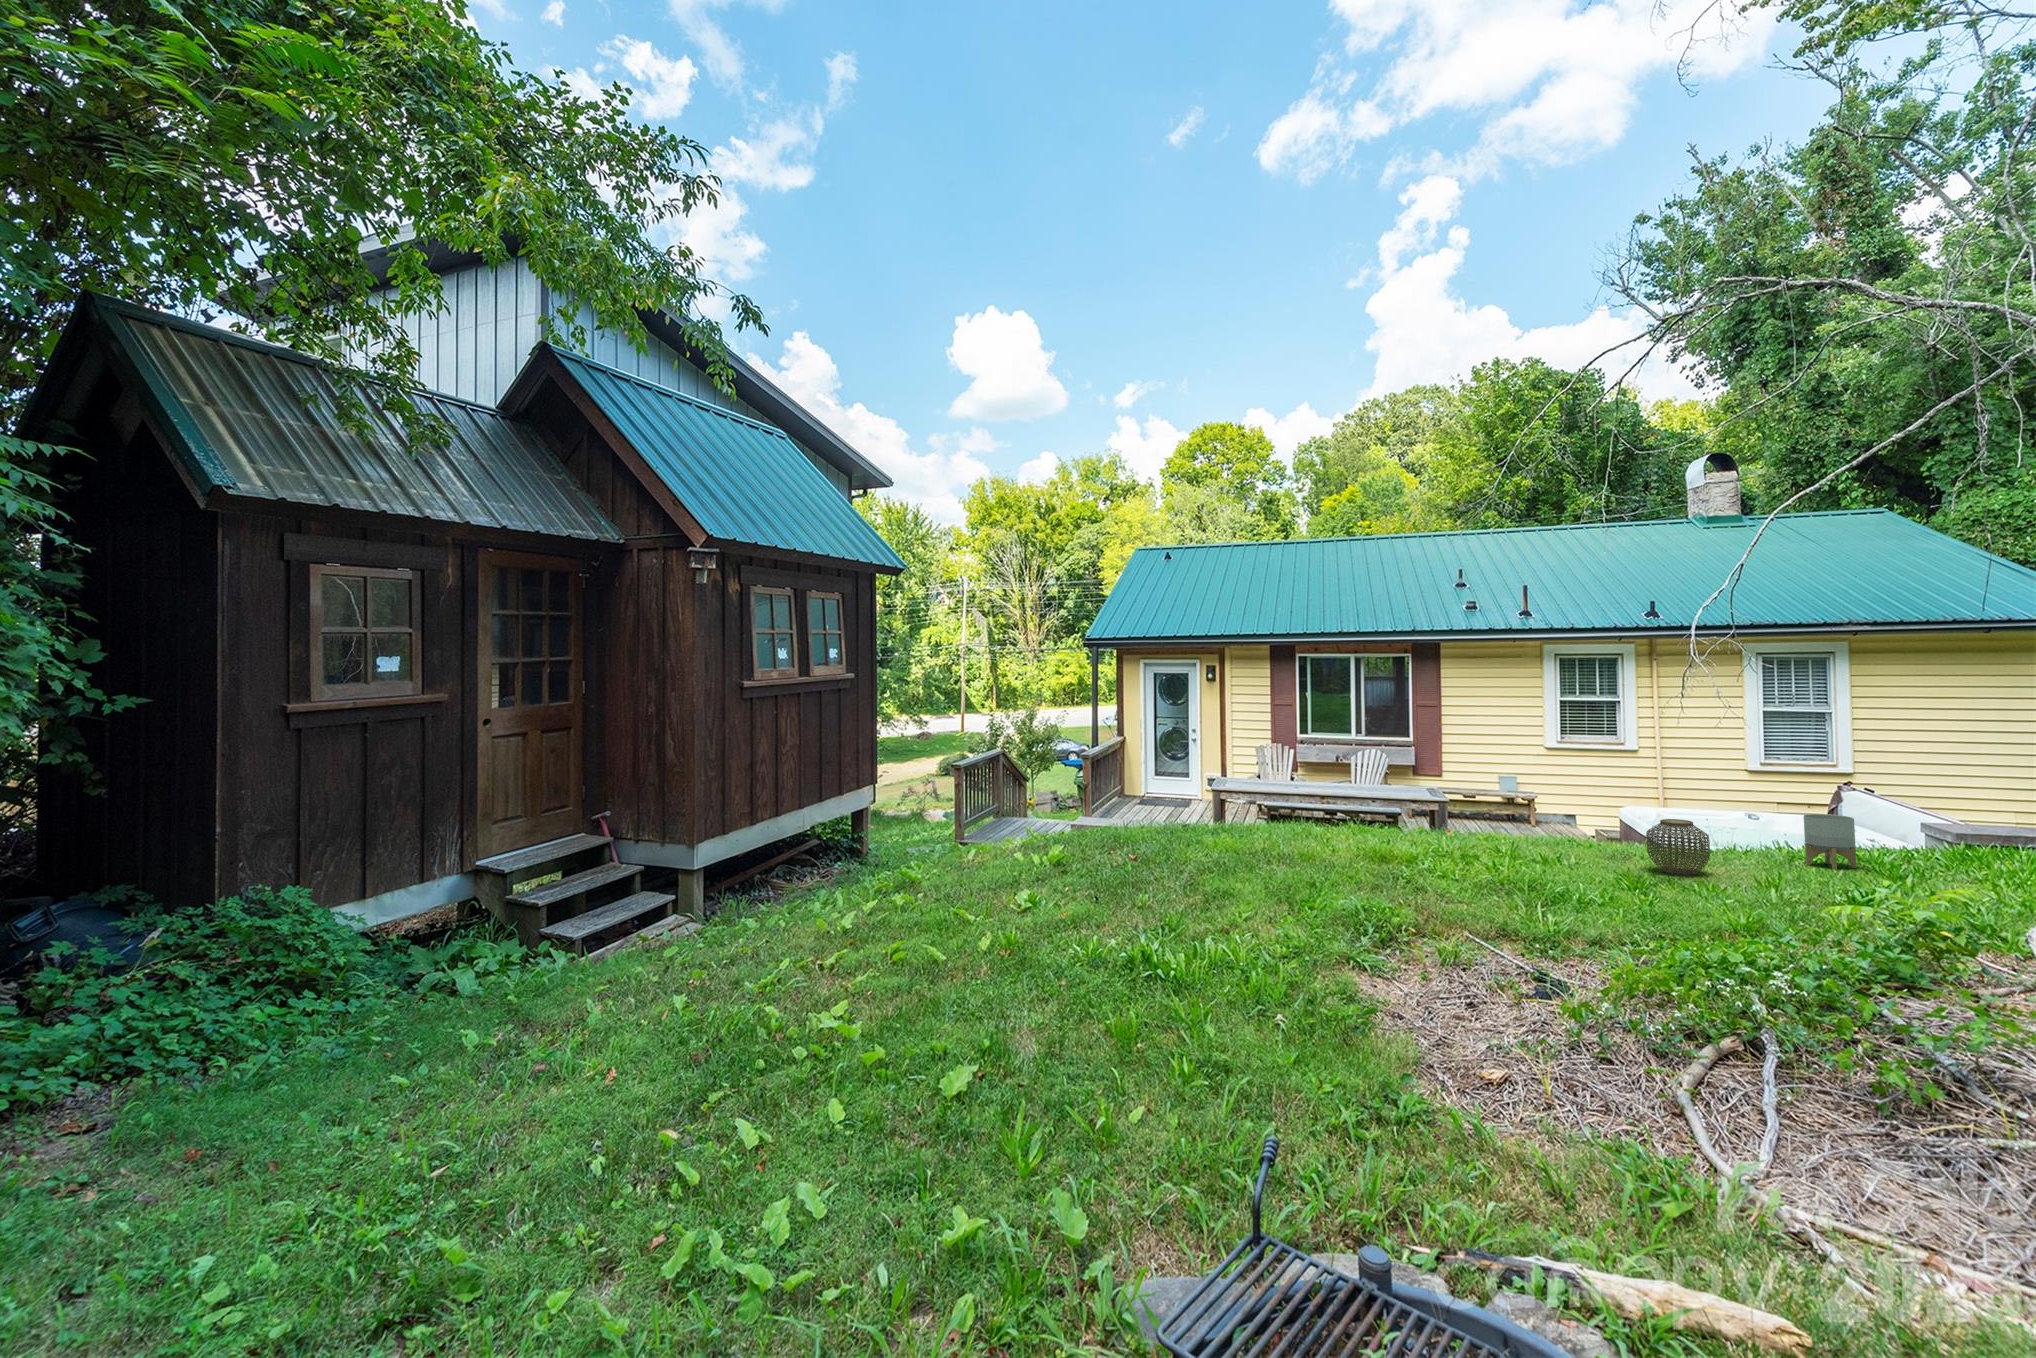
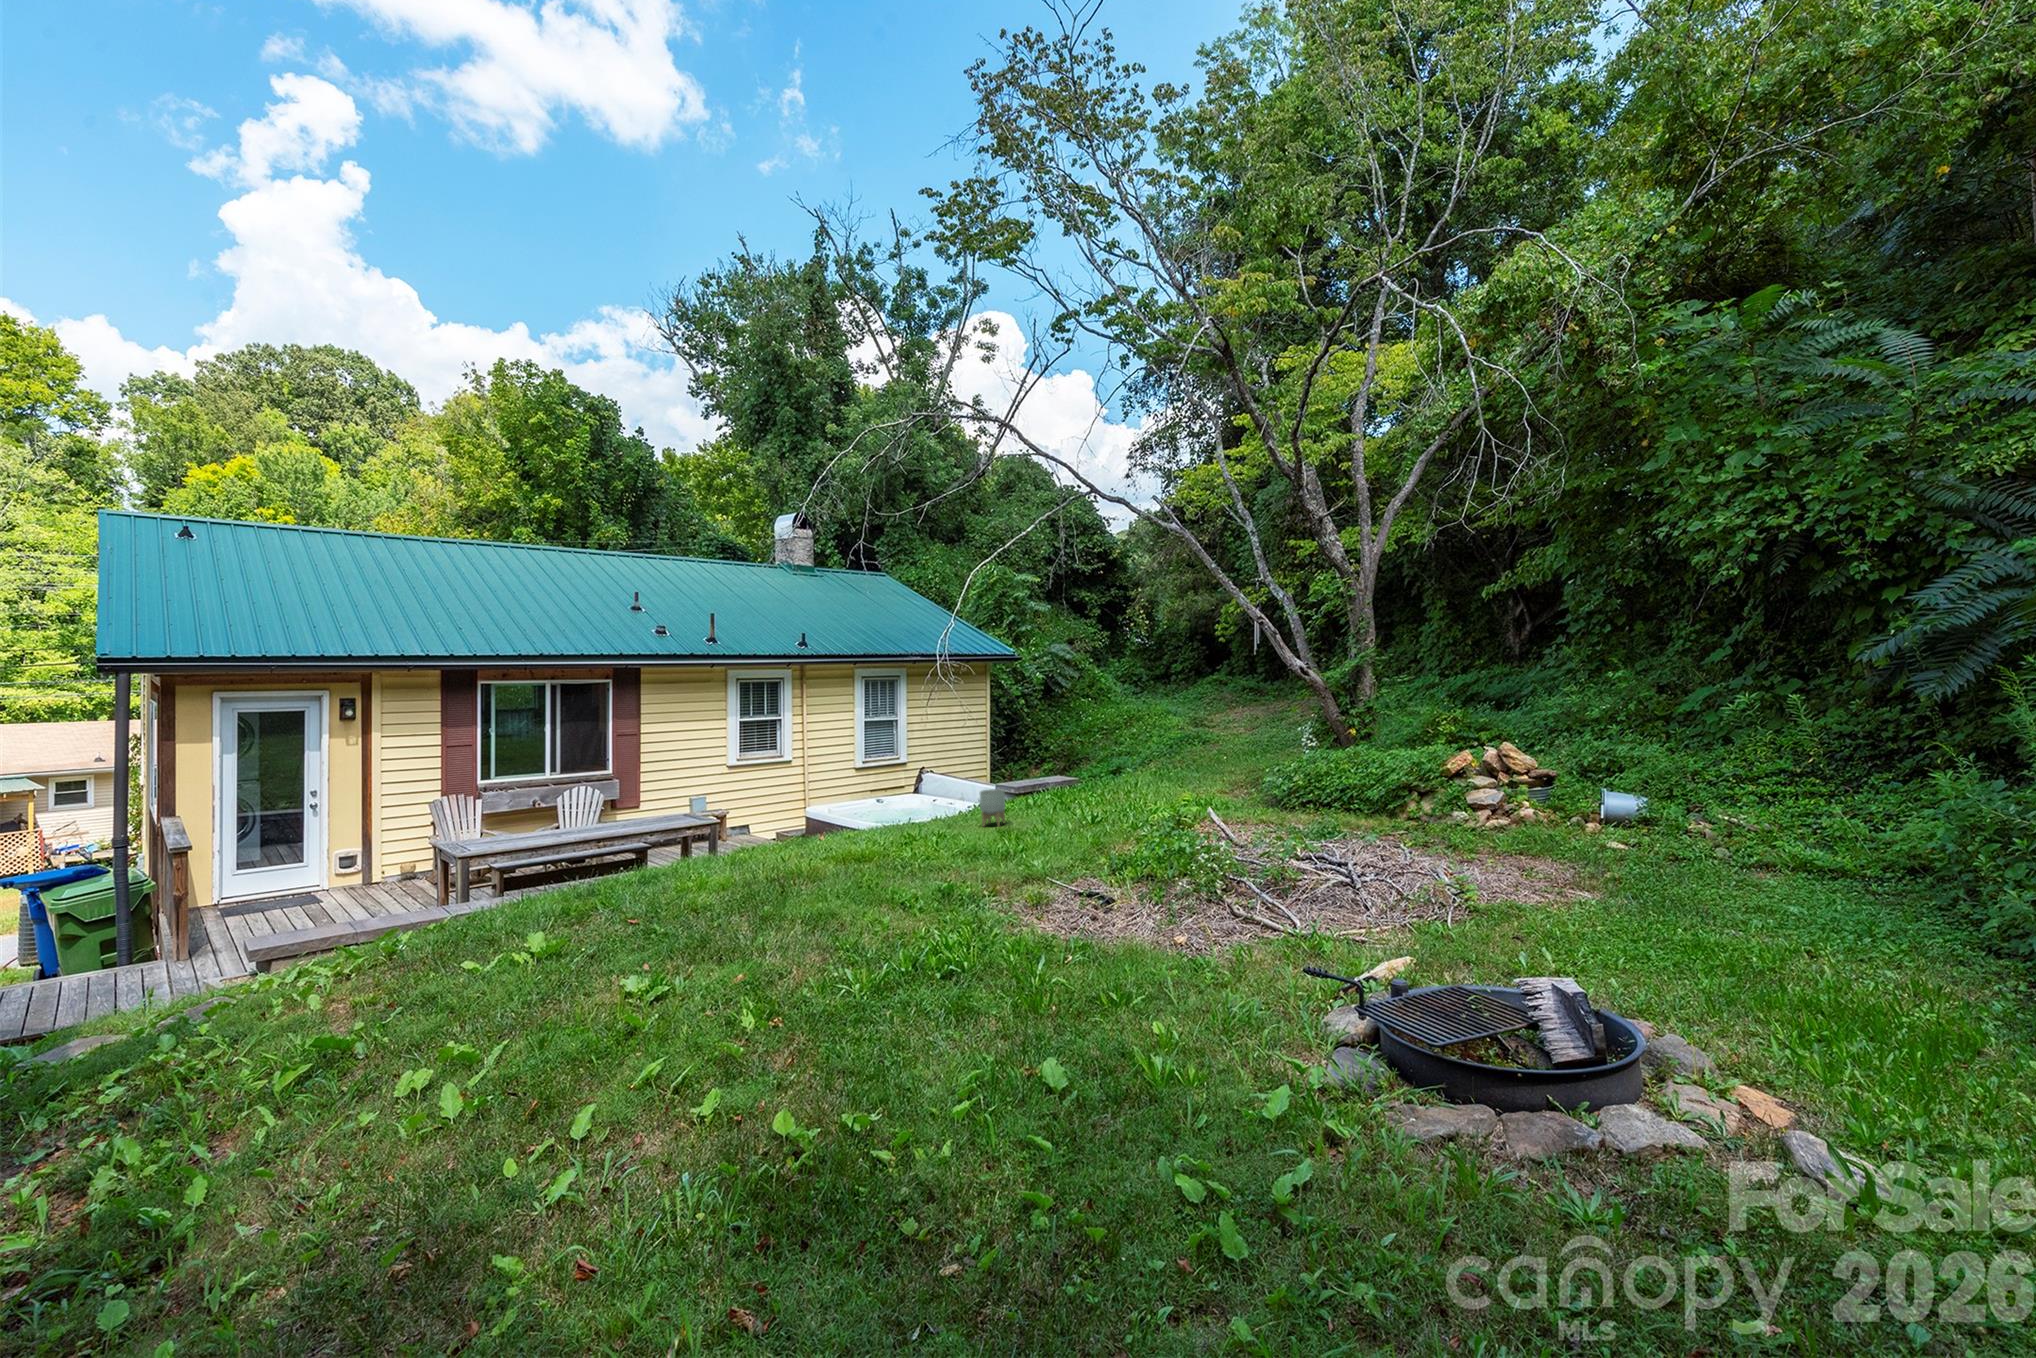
woven basket: present [1646,819,1710,875] -> none [917,808,955,851]

